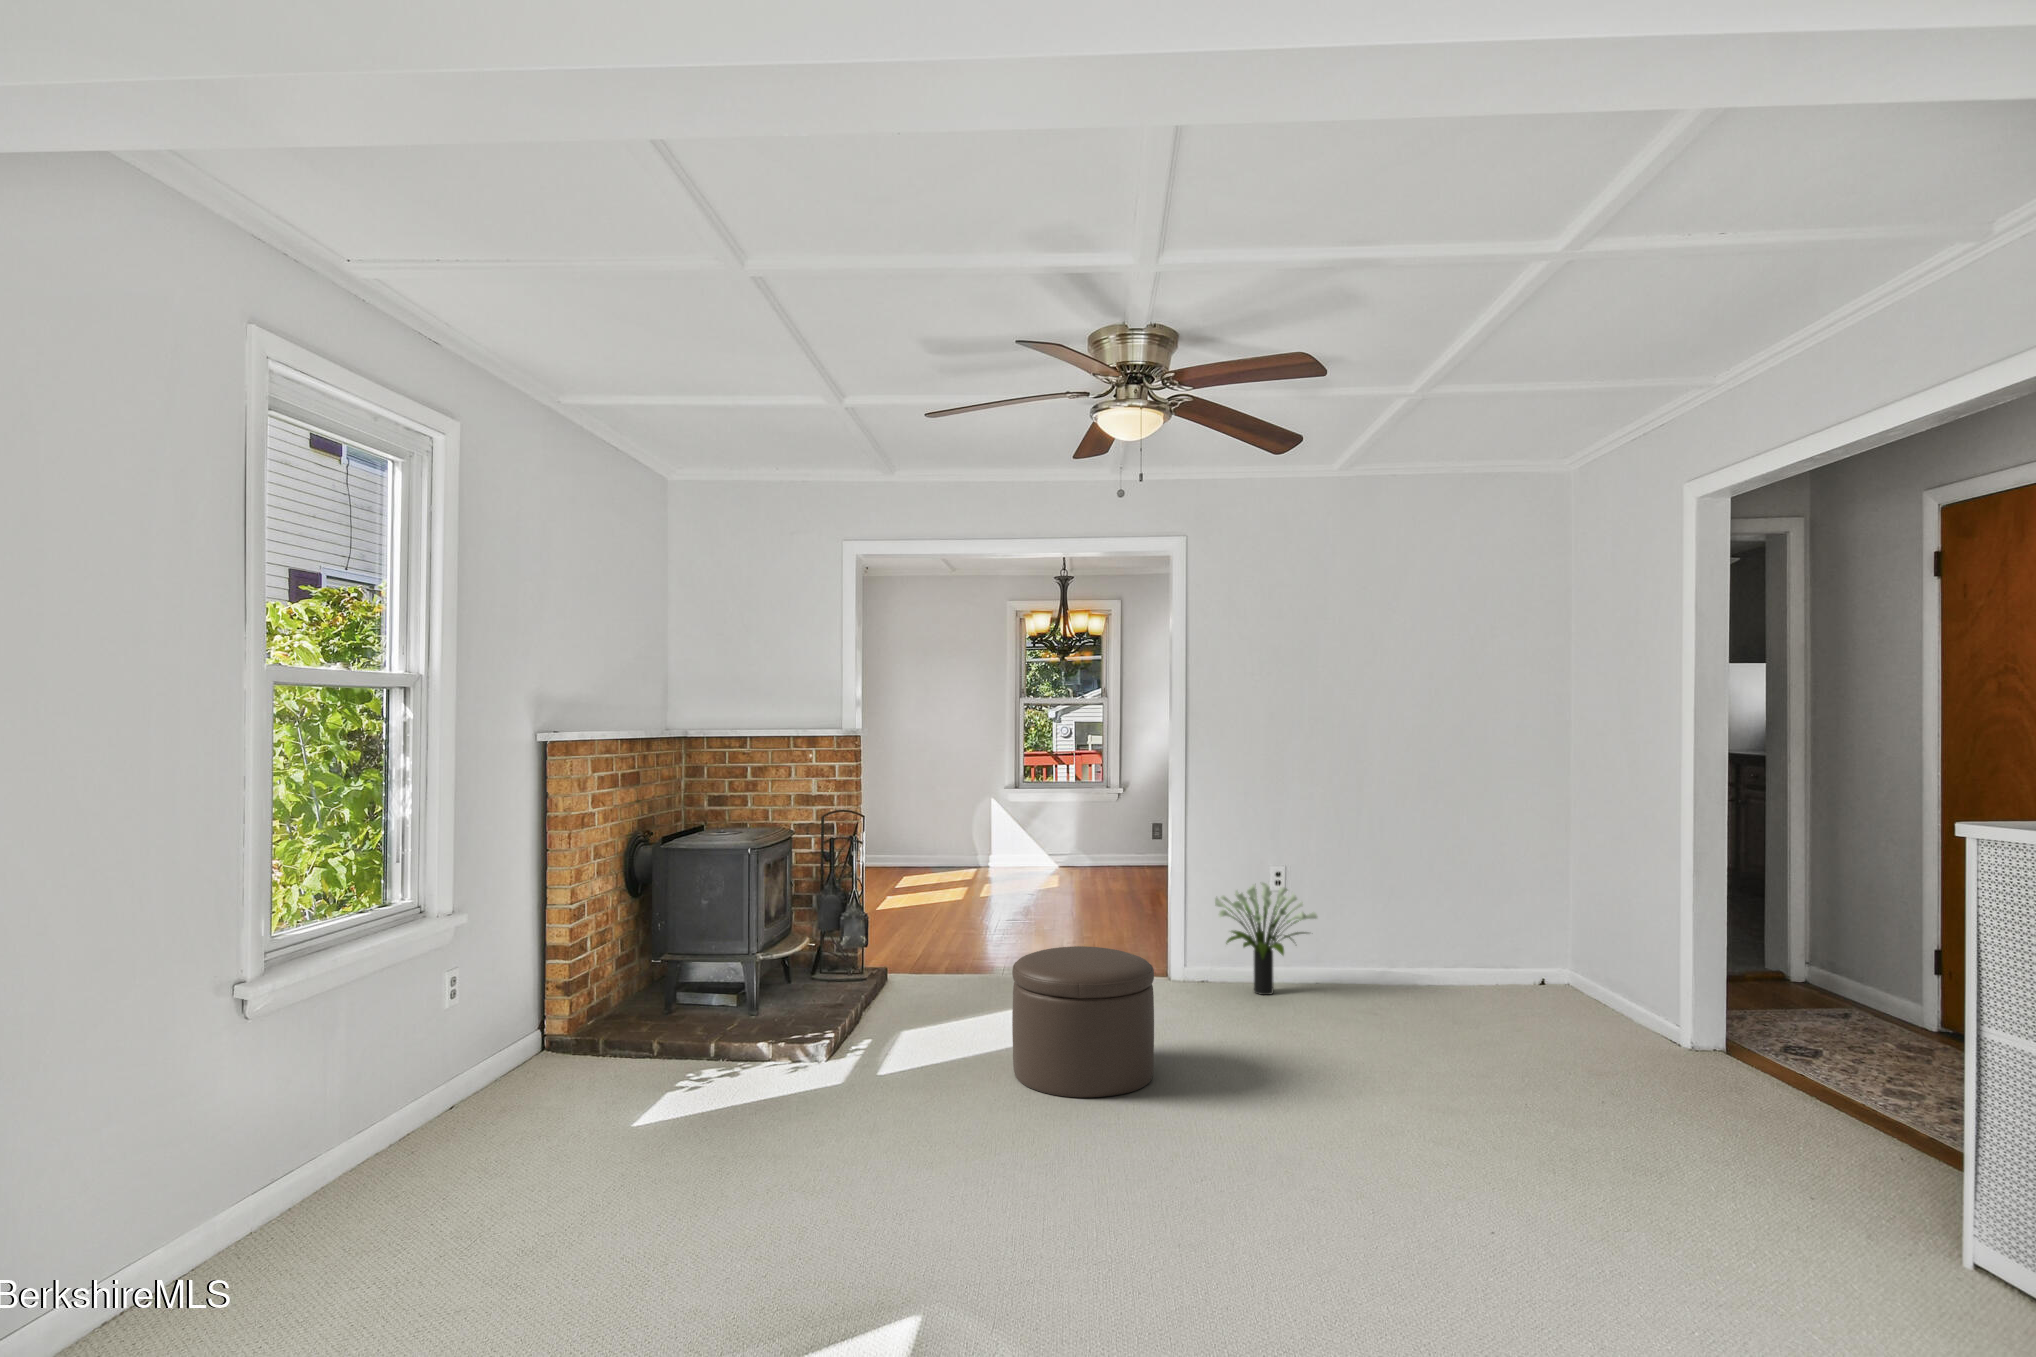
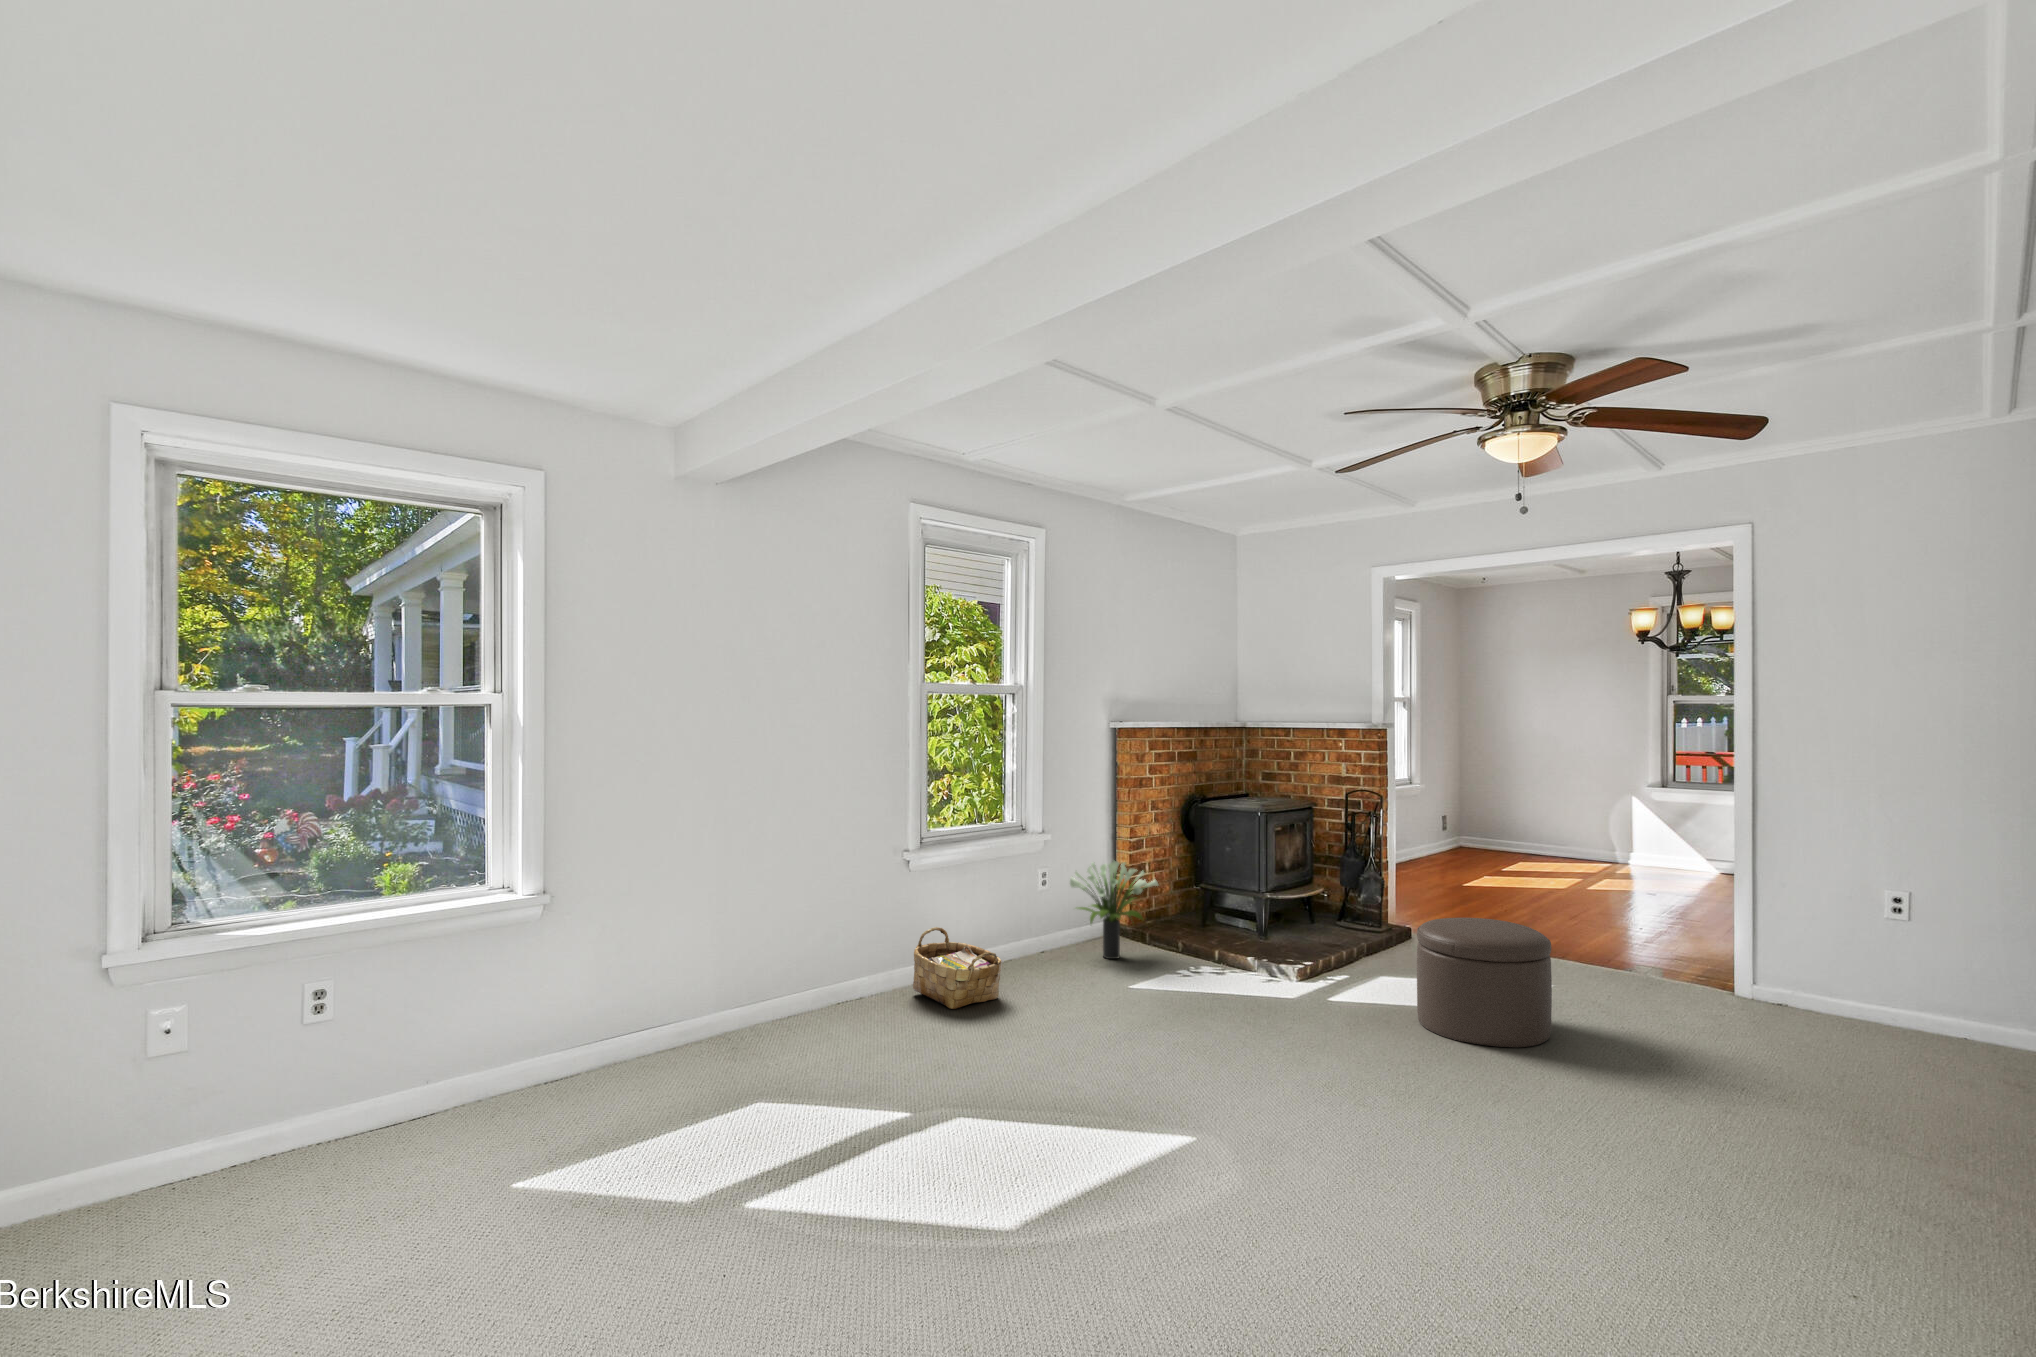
potted plant: present [1215,883,1317,995] -> present [1070,861,1158,959]
woven basket: none [258,1113,453,1262] -> present [913,927,1002,1009]

